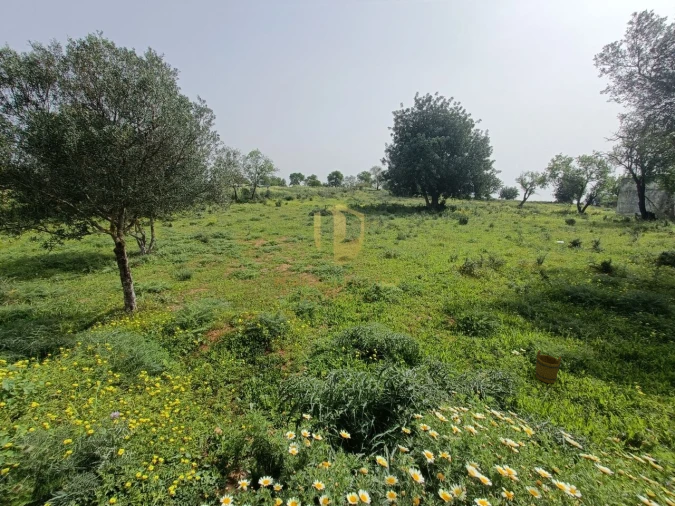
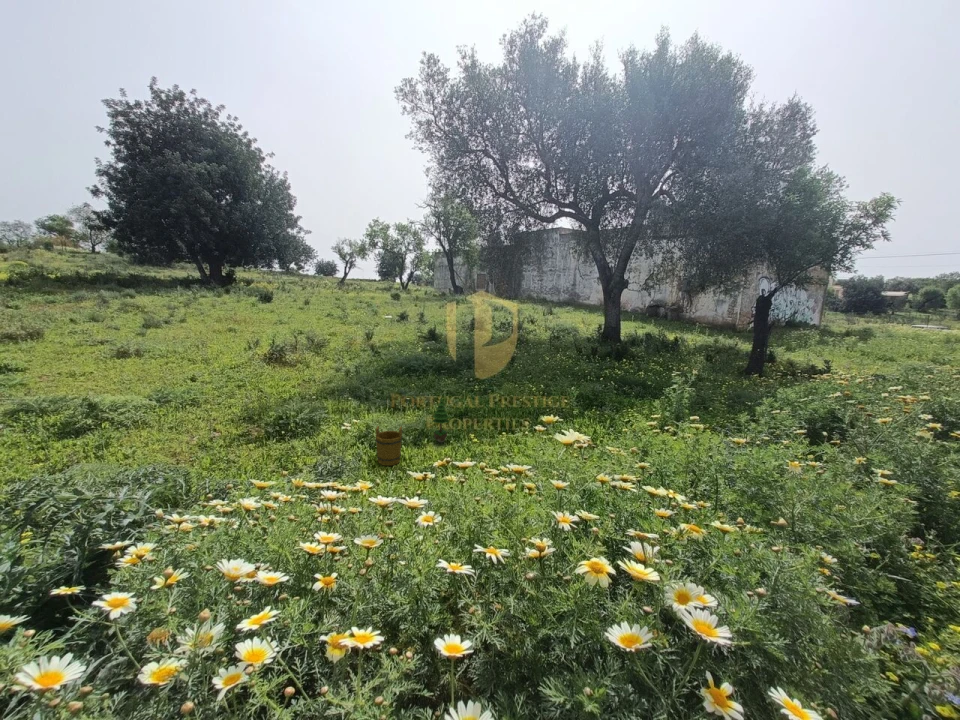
potted tree: none [592,342,612,380] -> present [433,398,449,443]

